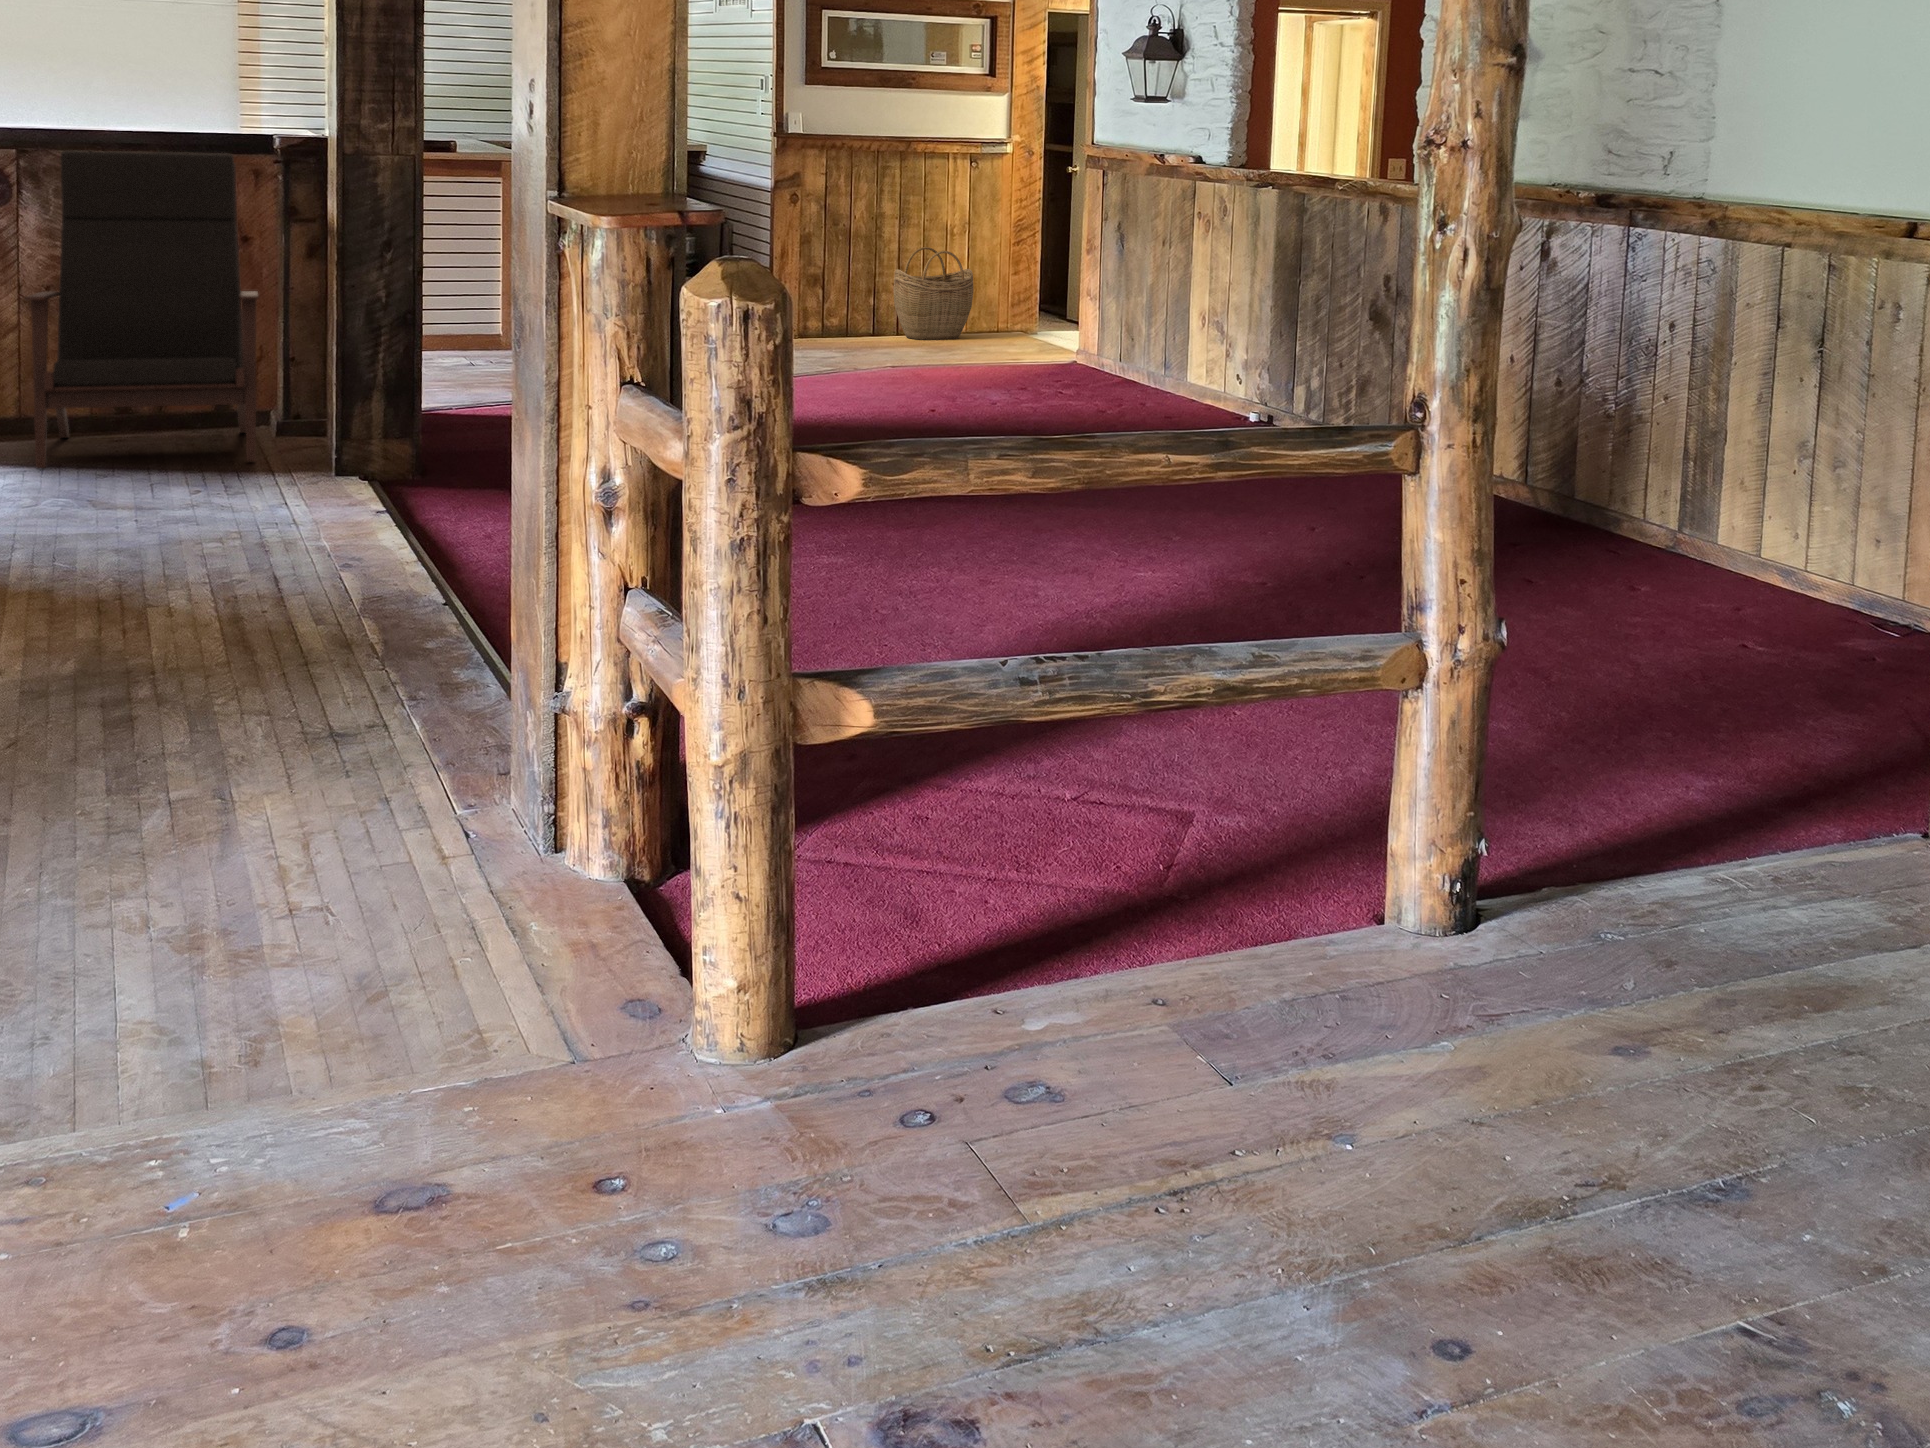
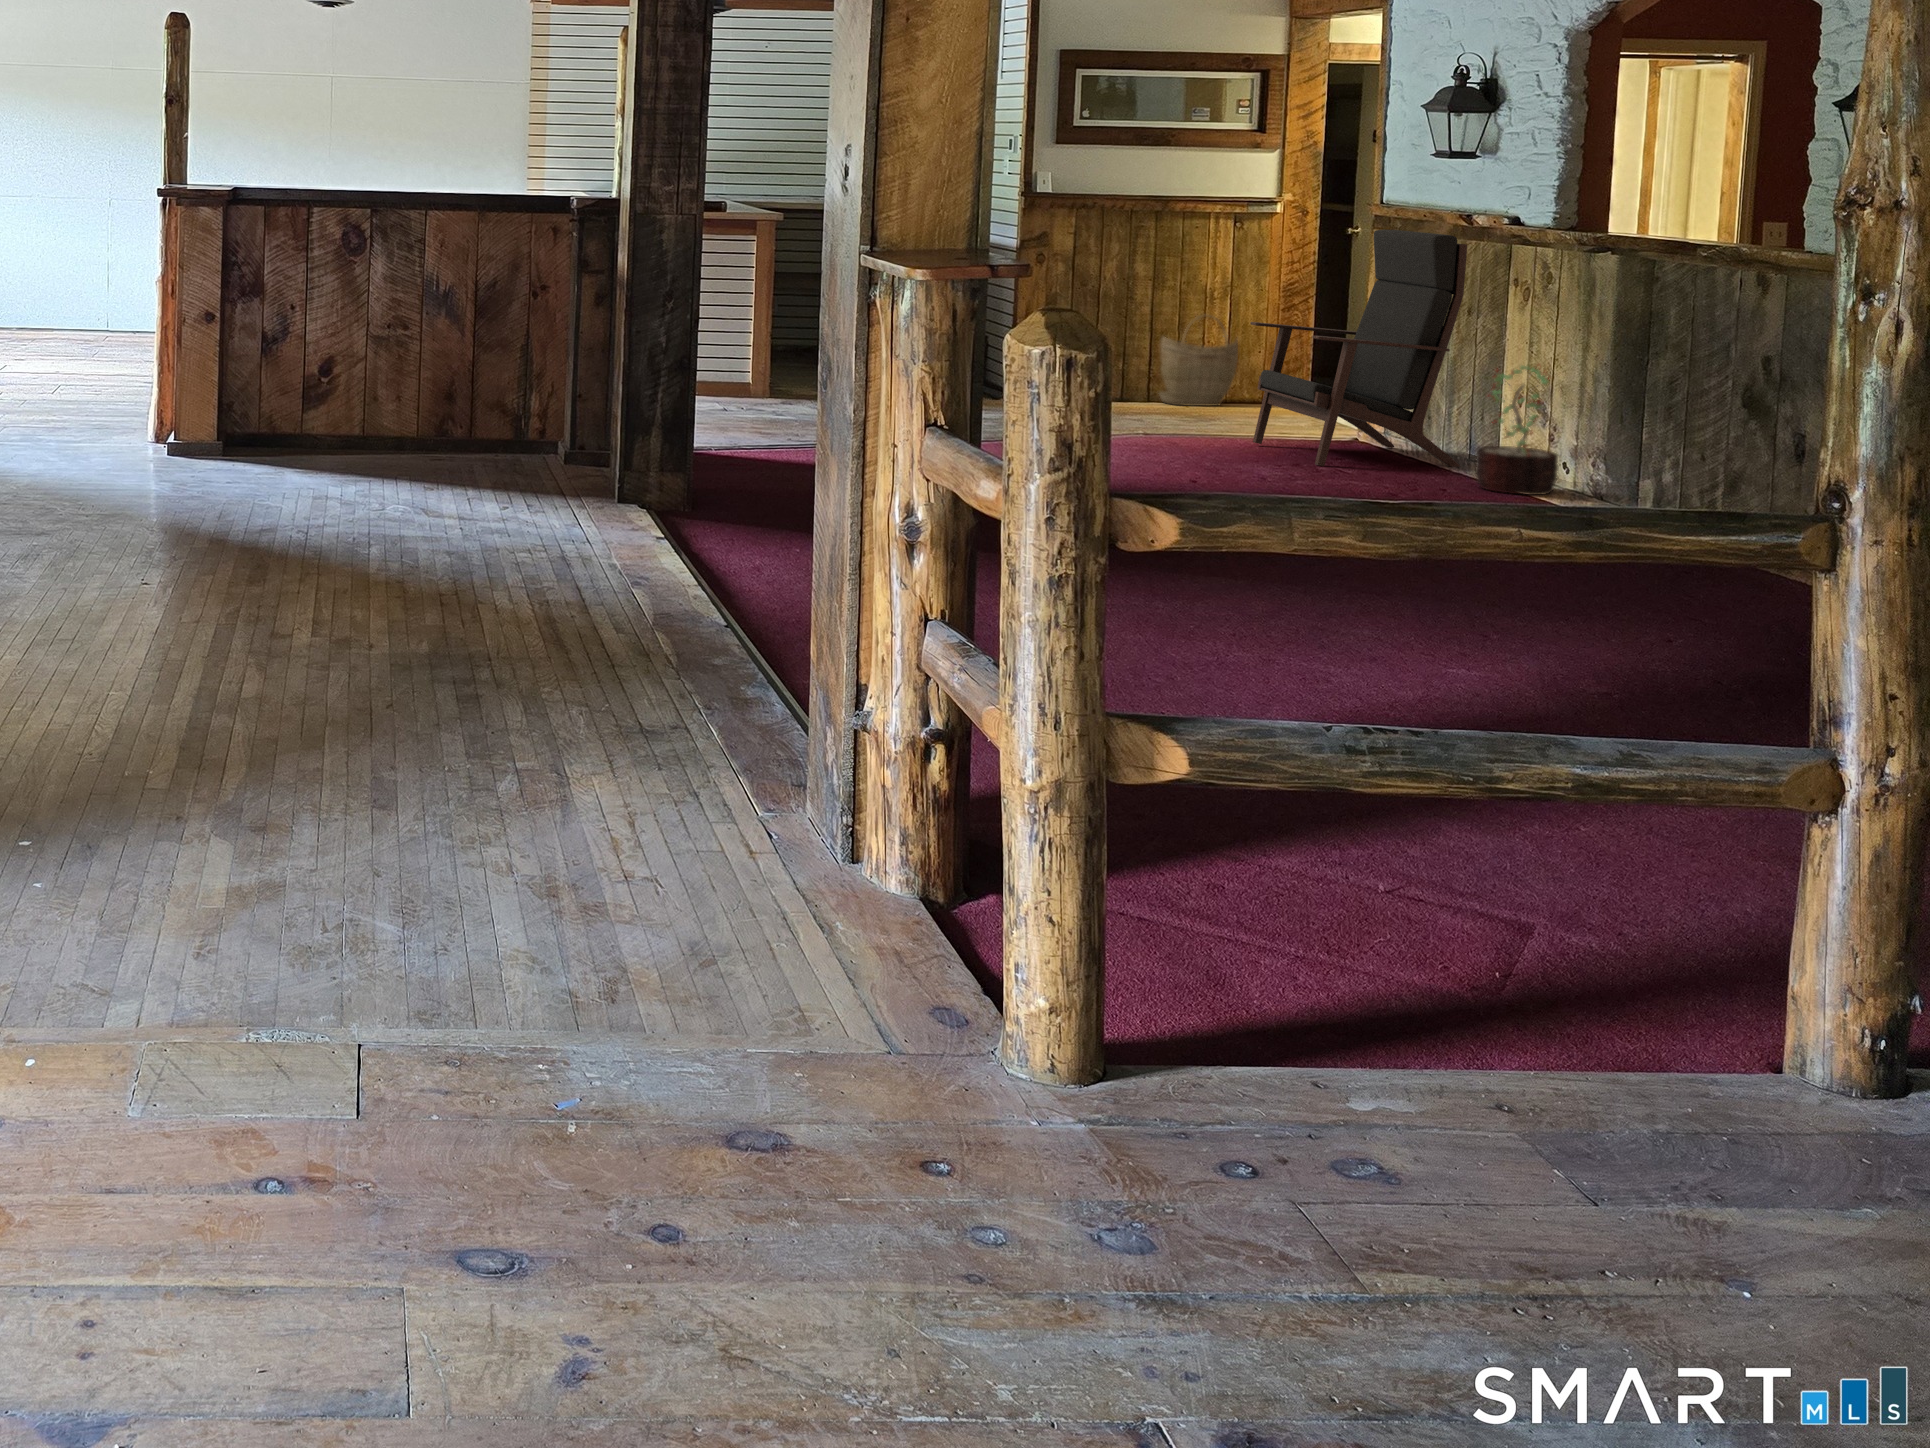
lounge chair: present [25,150,258,468] -> present [1250,230,1467,467]
decorative plant: none [1171,290,1238,410] -> present [1475,366,1559,495]

